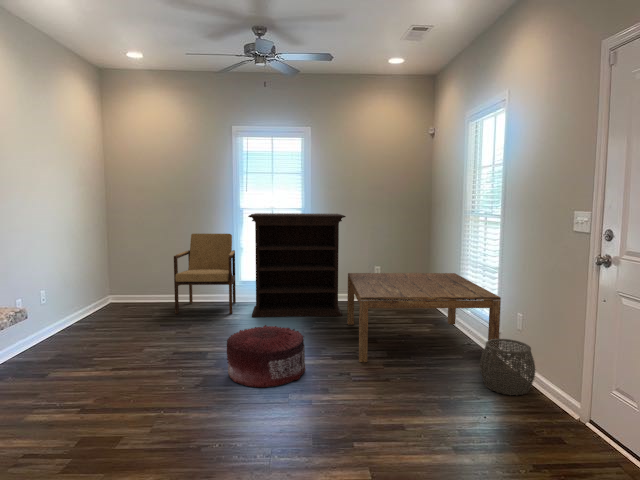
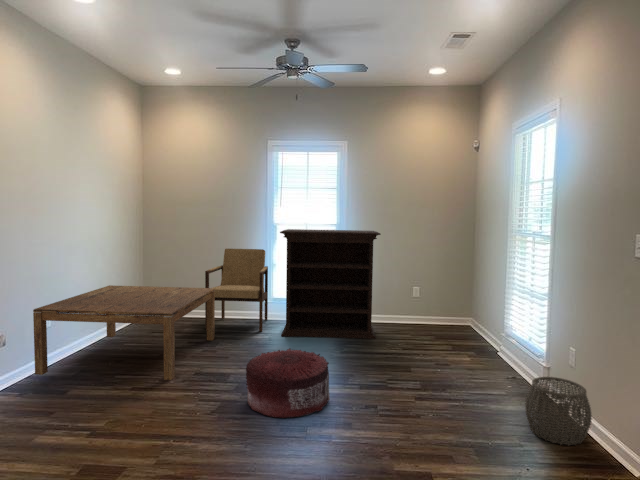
coffee table: present [347,273,501,362] -> present [33,285,215,380]

